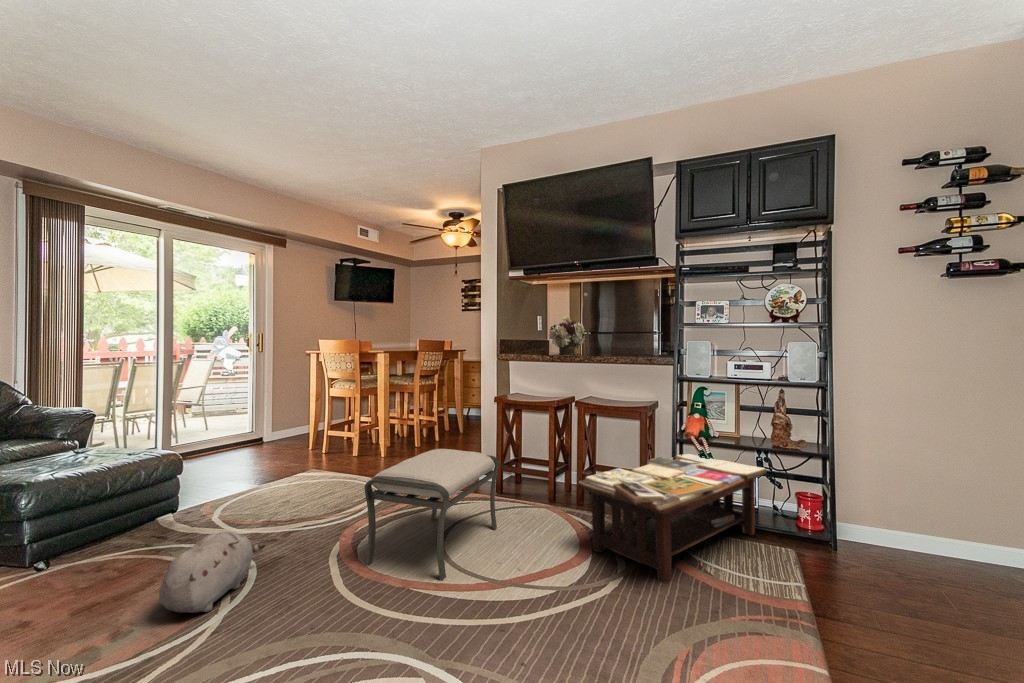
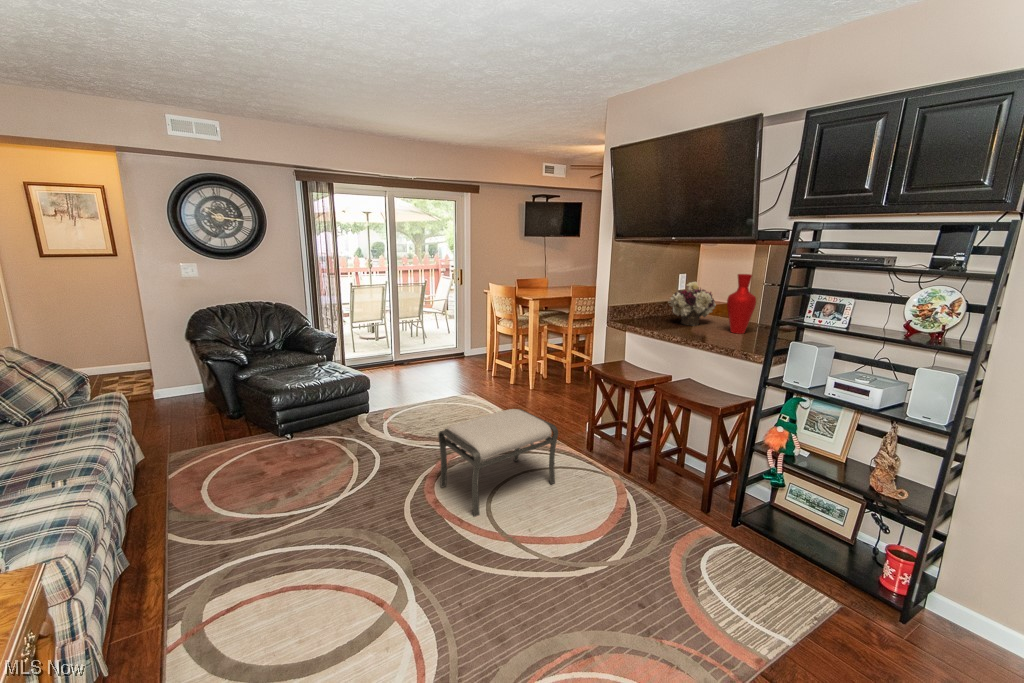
vase: none [603,303,627,355] -> present [727,274,756,334]
coffee table: present [578,454,767,583] -> none [601,463,837,587]
plush toy: present [159,531,265,613] -> none [317,444,387,492]

